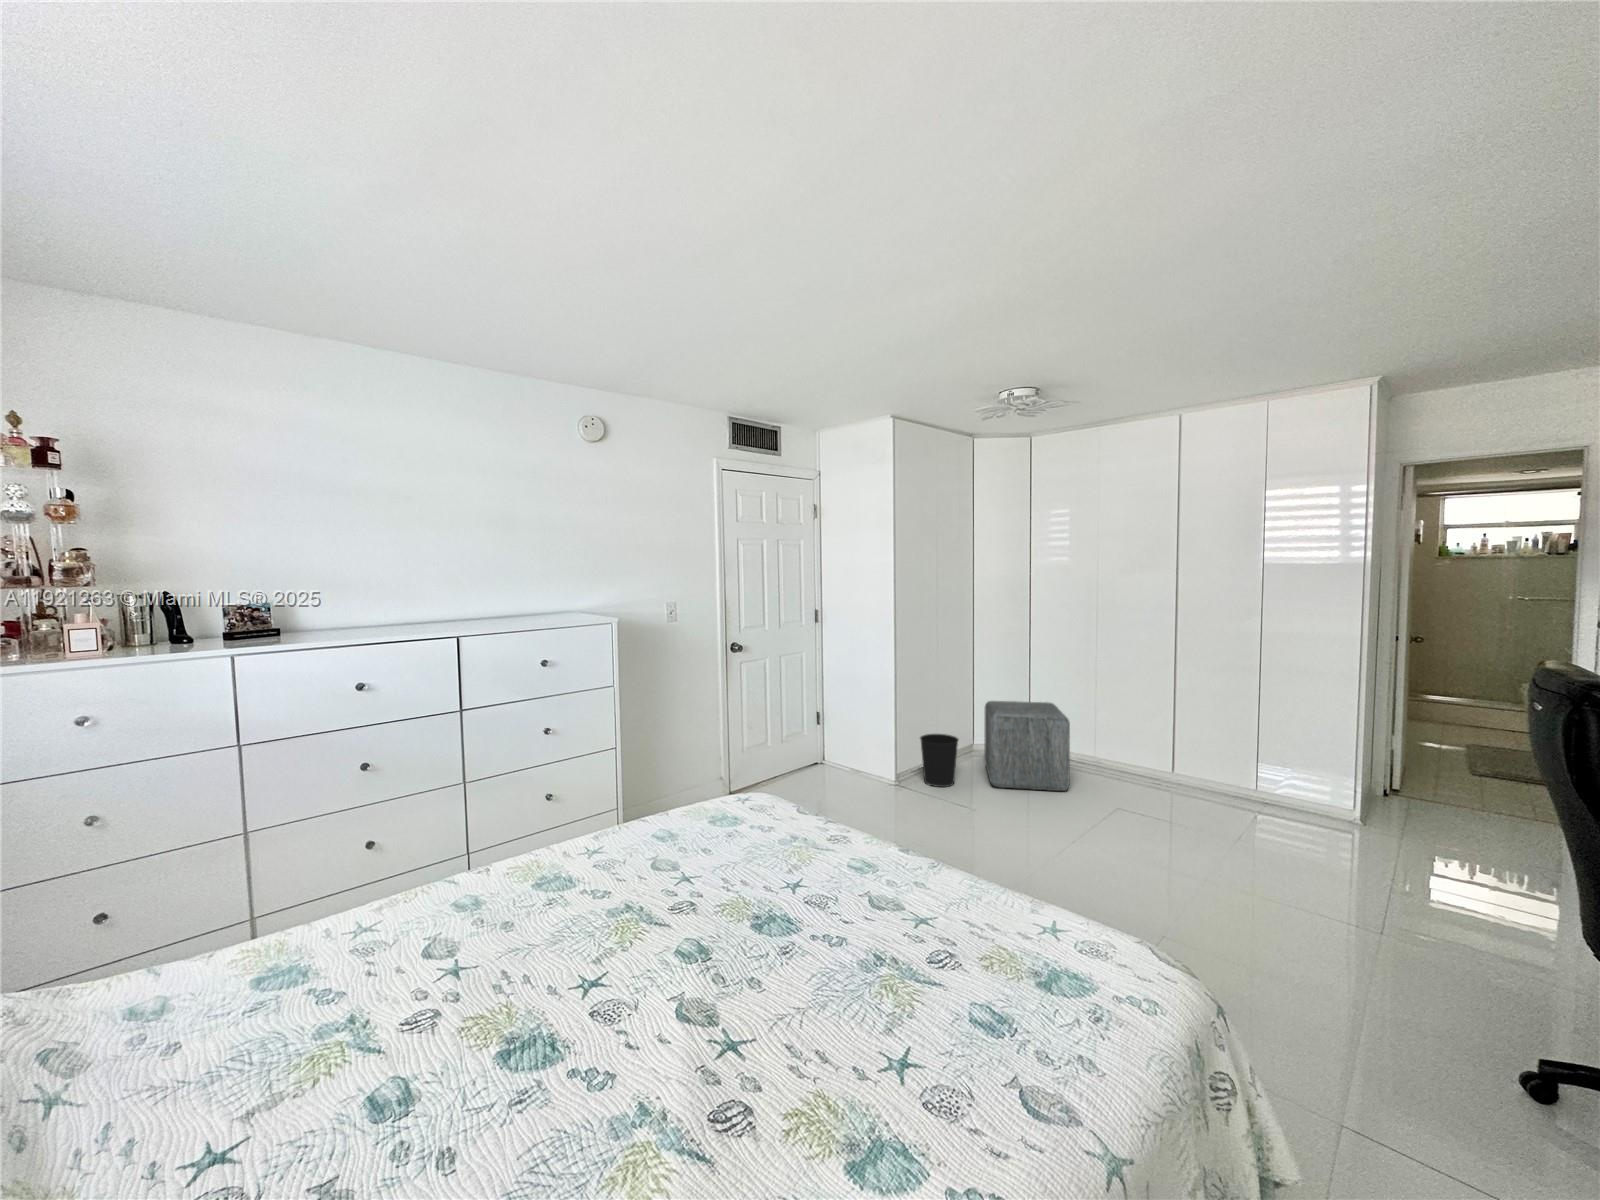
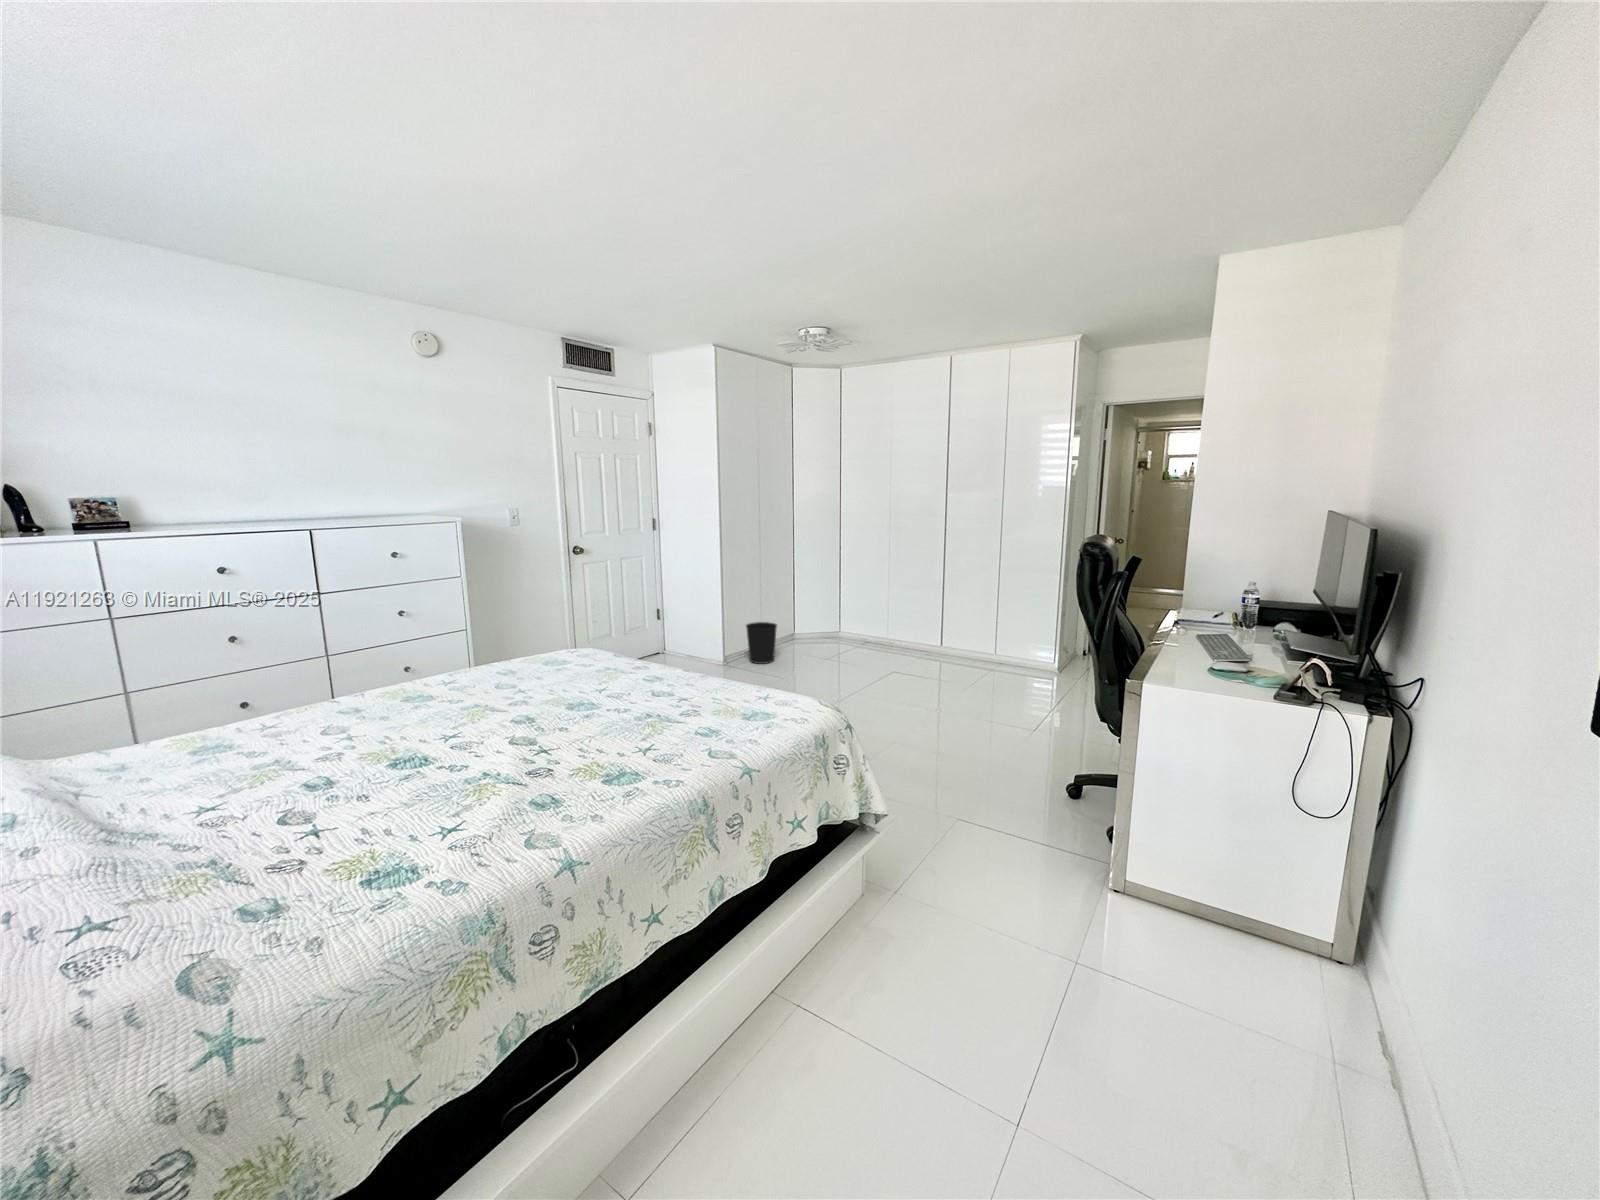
ottoman: present [984,701,1070,791] -> none [801,595,862,662]

